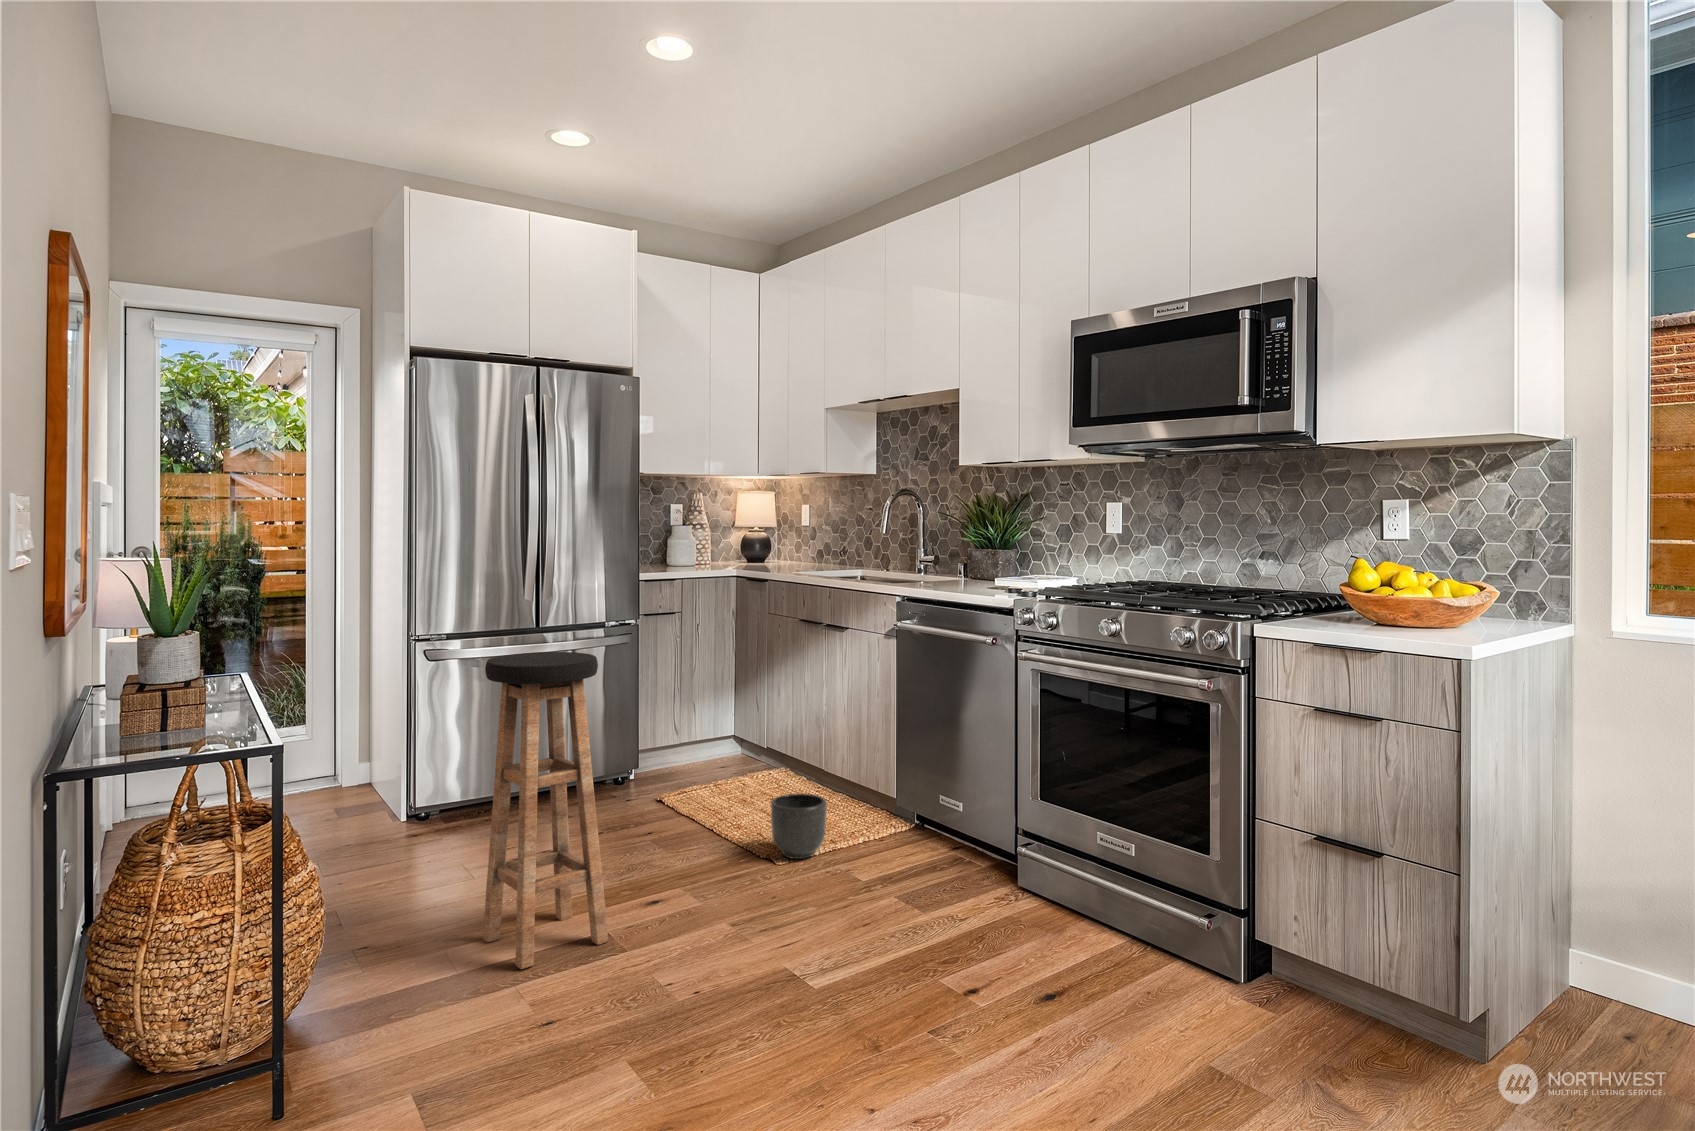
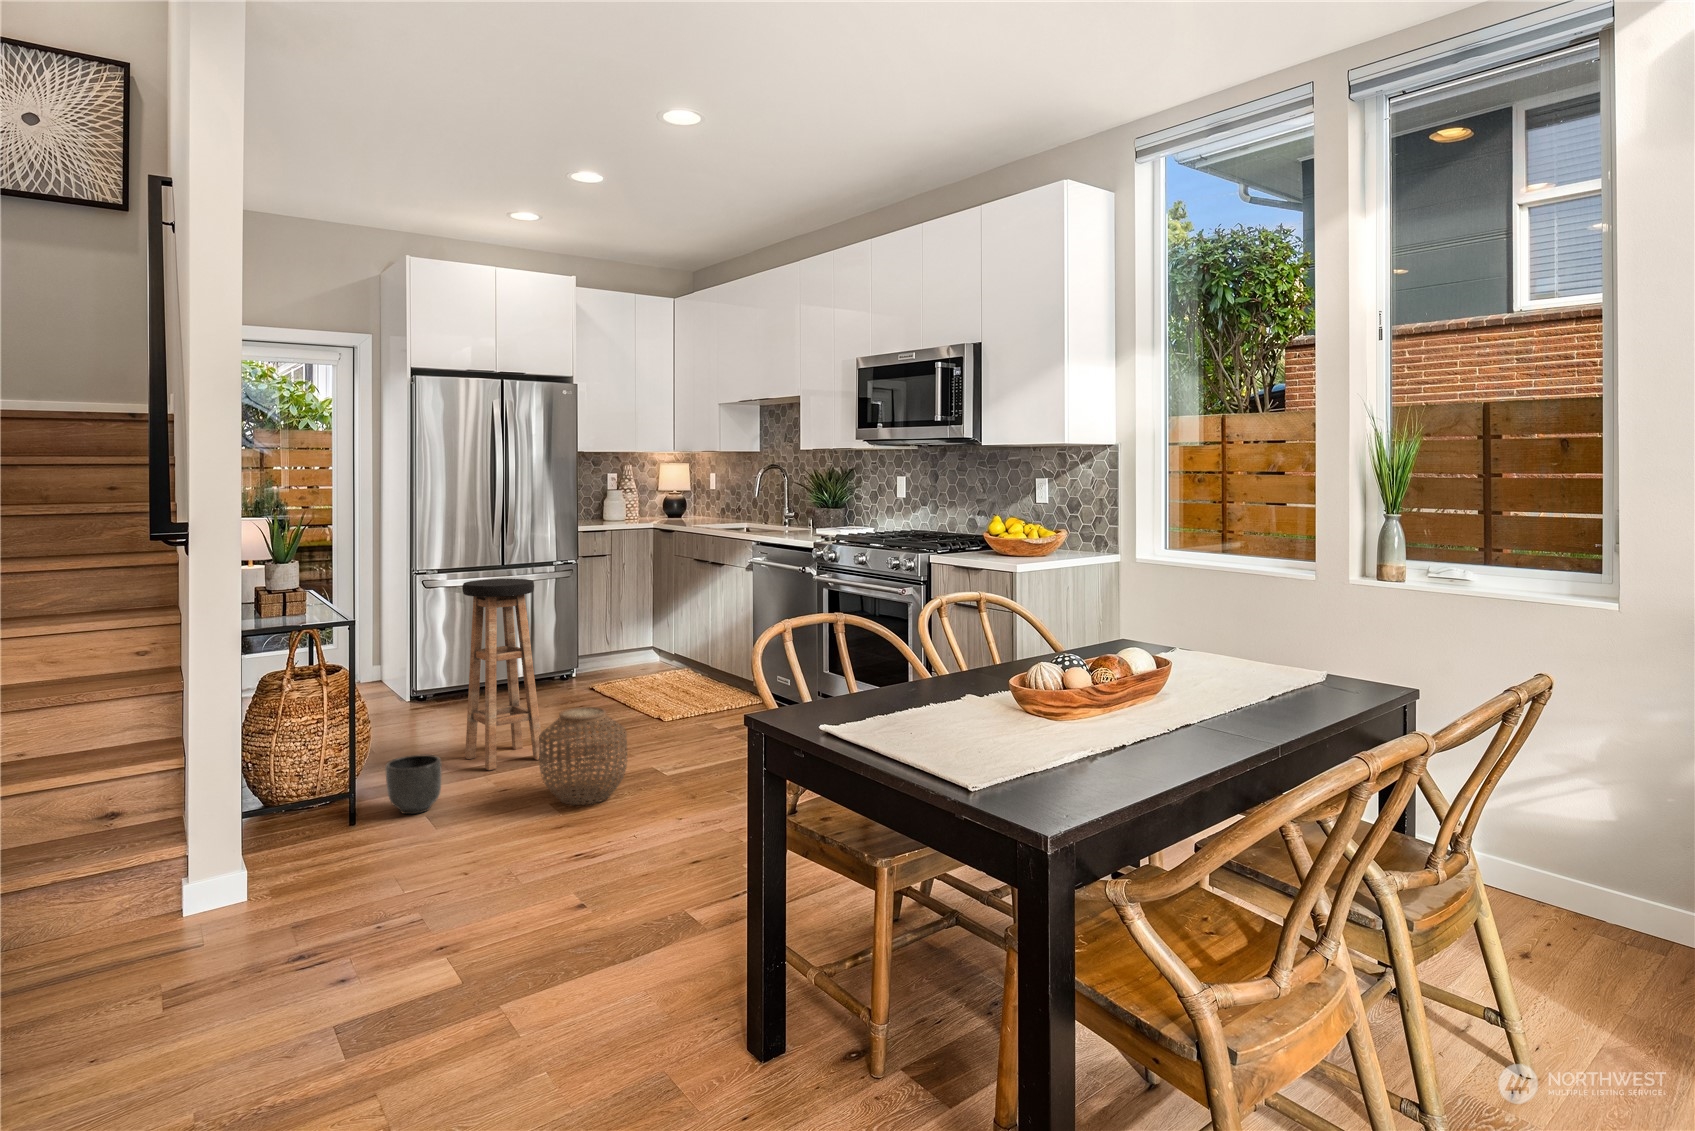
planter: present [771,793,827,859] -> present [385,754,442,814]
woven basket: none [615,878,765,1061] -> present [539,707,627,805]

